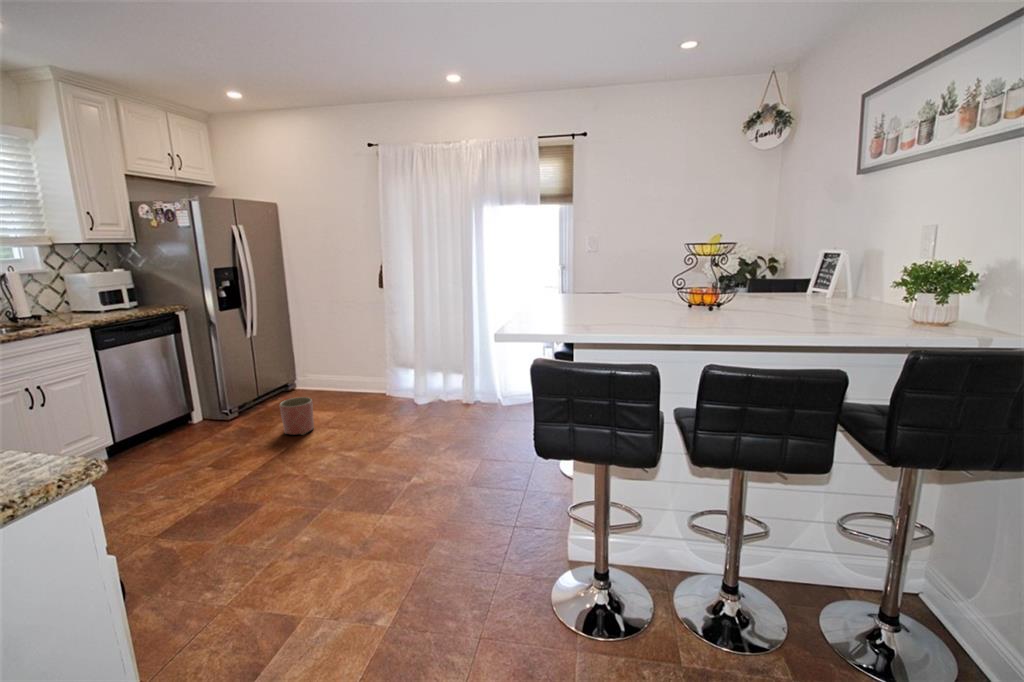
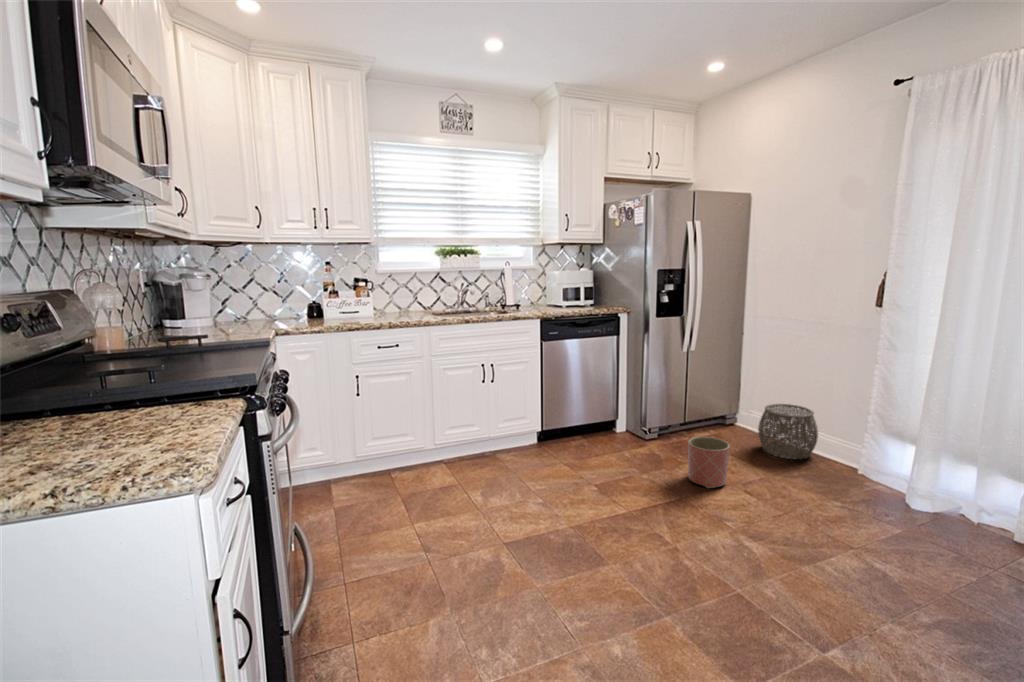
woven basket: none [319,362,359,401] -> present [758,404,818,459]

